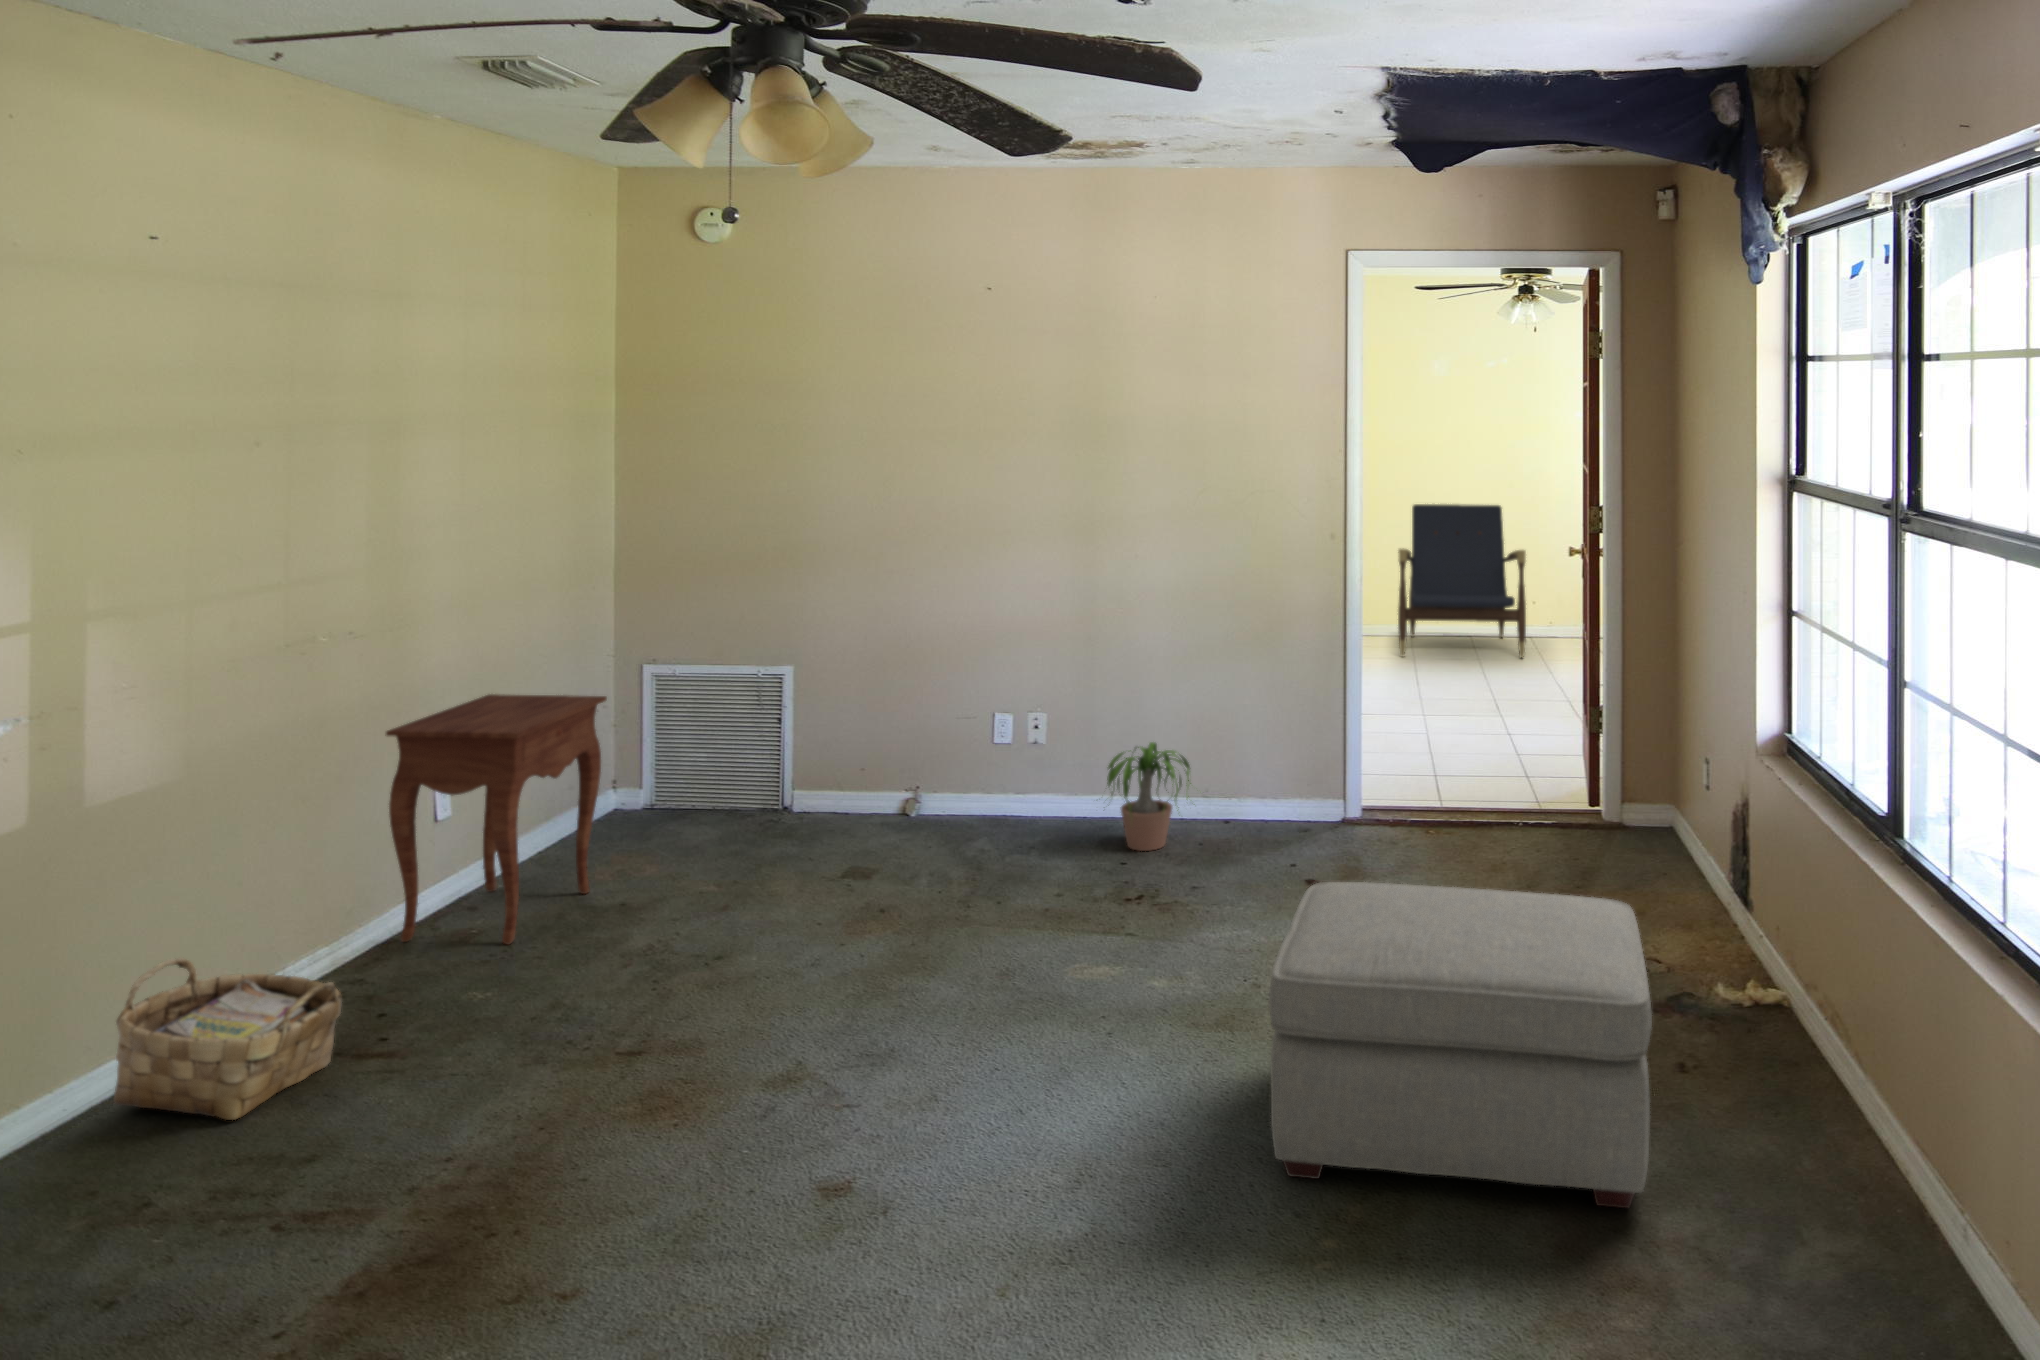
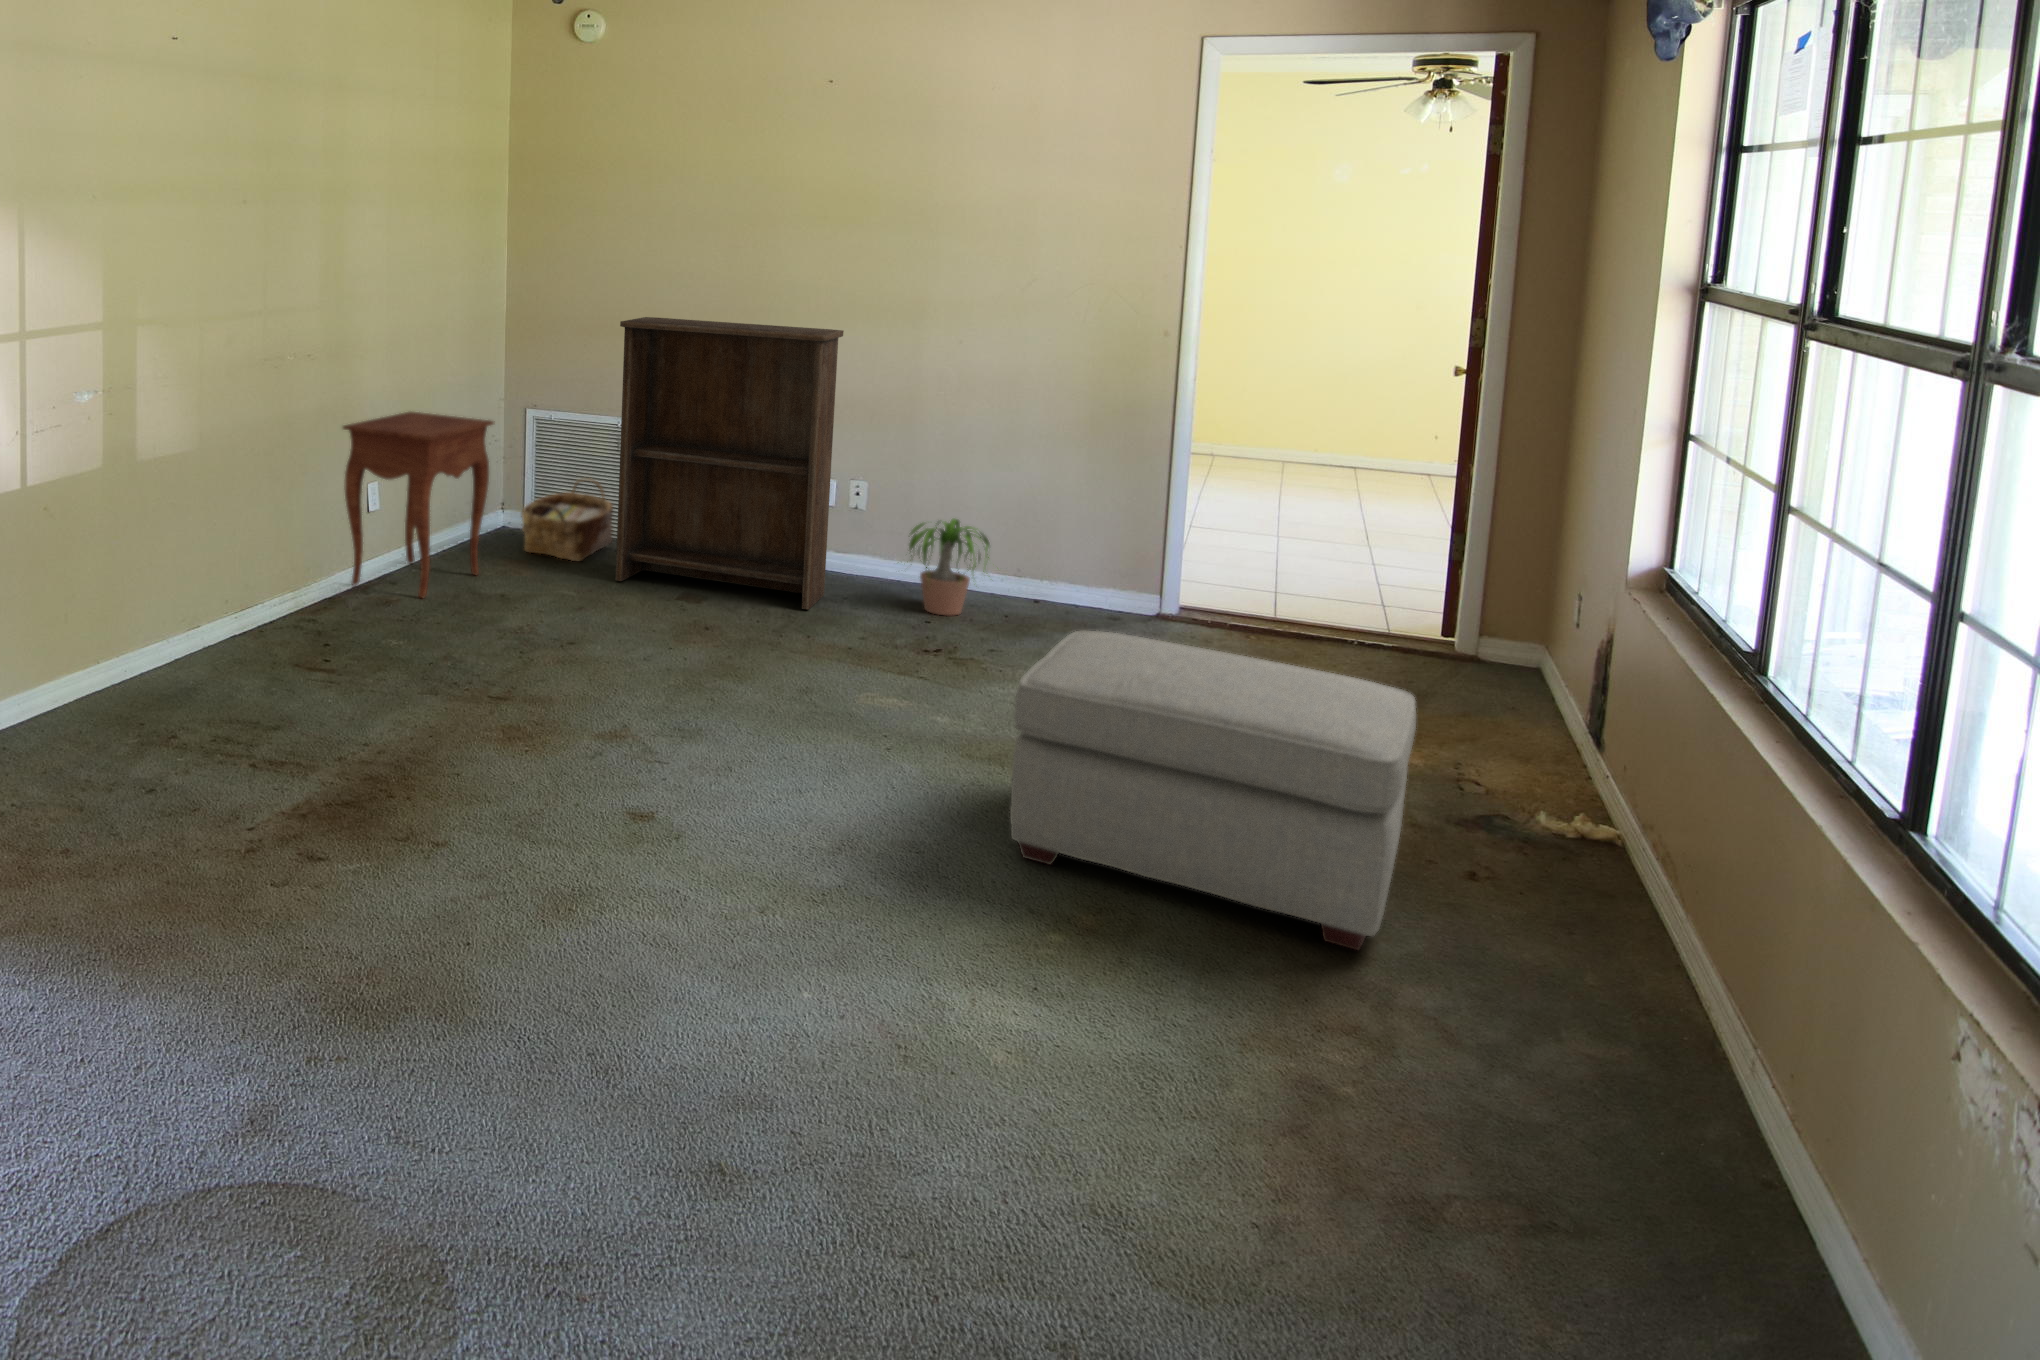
lounge chair: present [1398,504,1526,658] -> none [1255,334,1422,510]
bookshelf: none [768,552,1026,870] -> present [615,317,844,609]
woven basket: present [114,958,341,1120] -> present [521,478,613,561]

